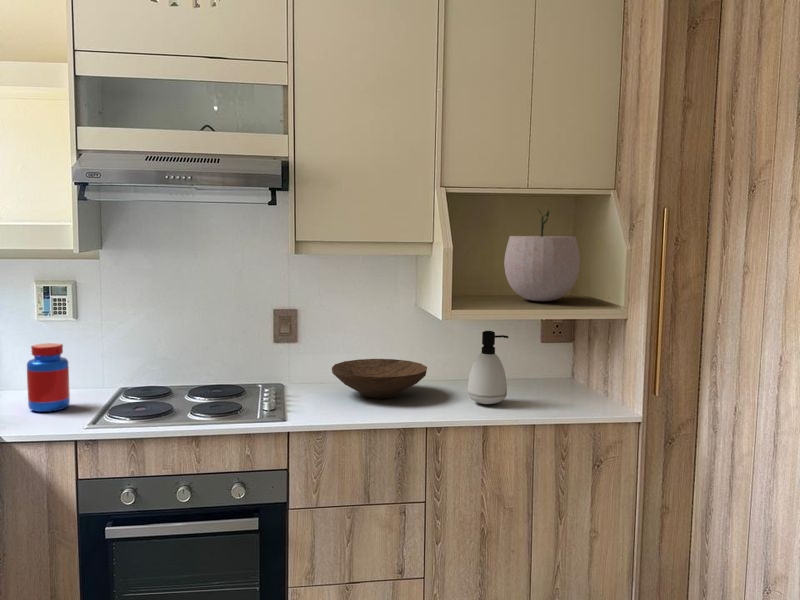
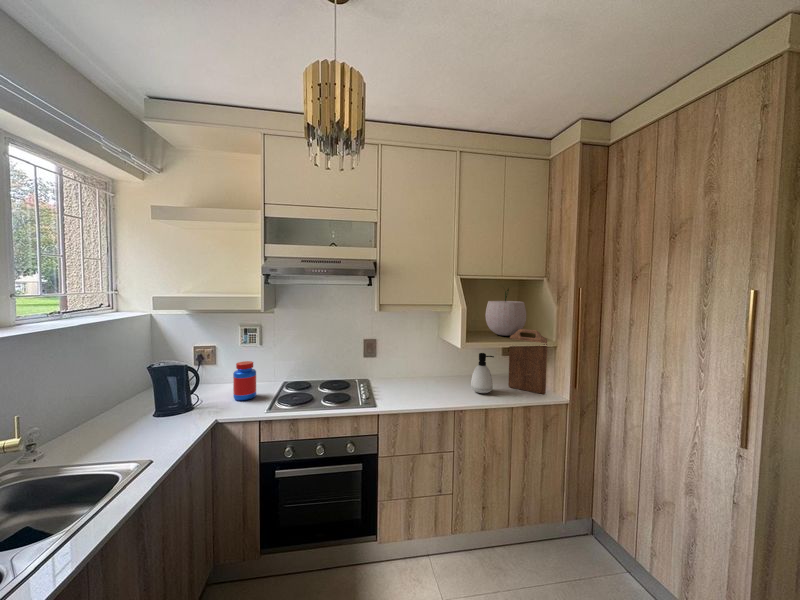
cutting board: none [542,287,609,406] -> present [508,329,547,394]
wooden bowl: present [332,359,427,399] -> none [397,365,448,389]

